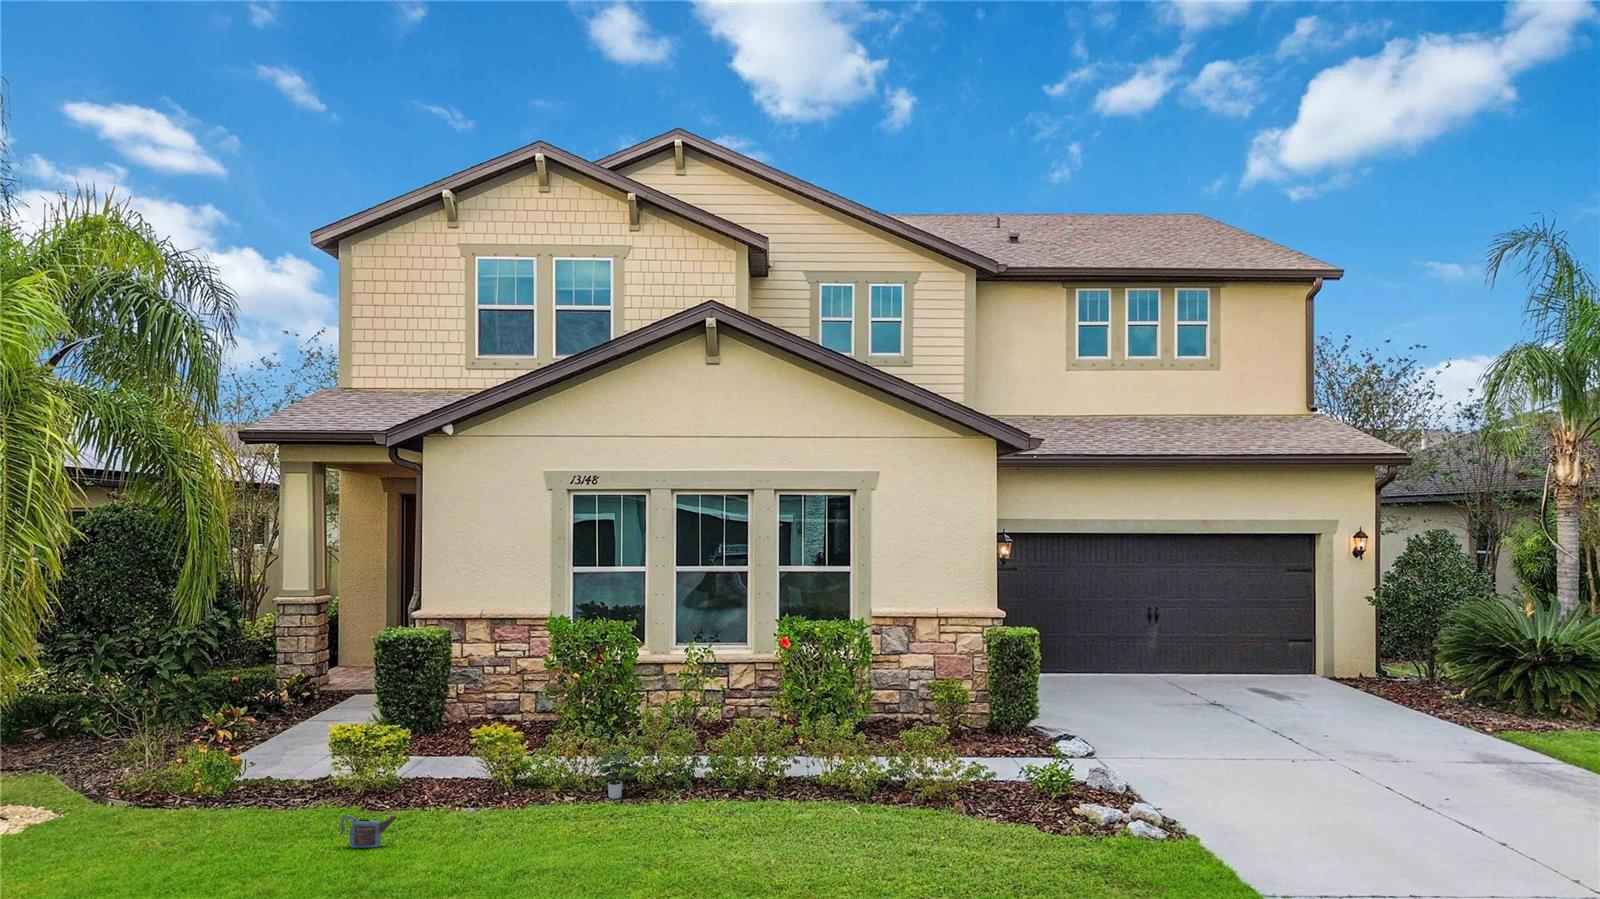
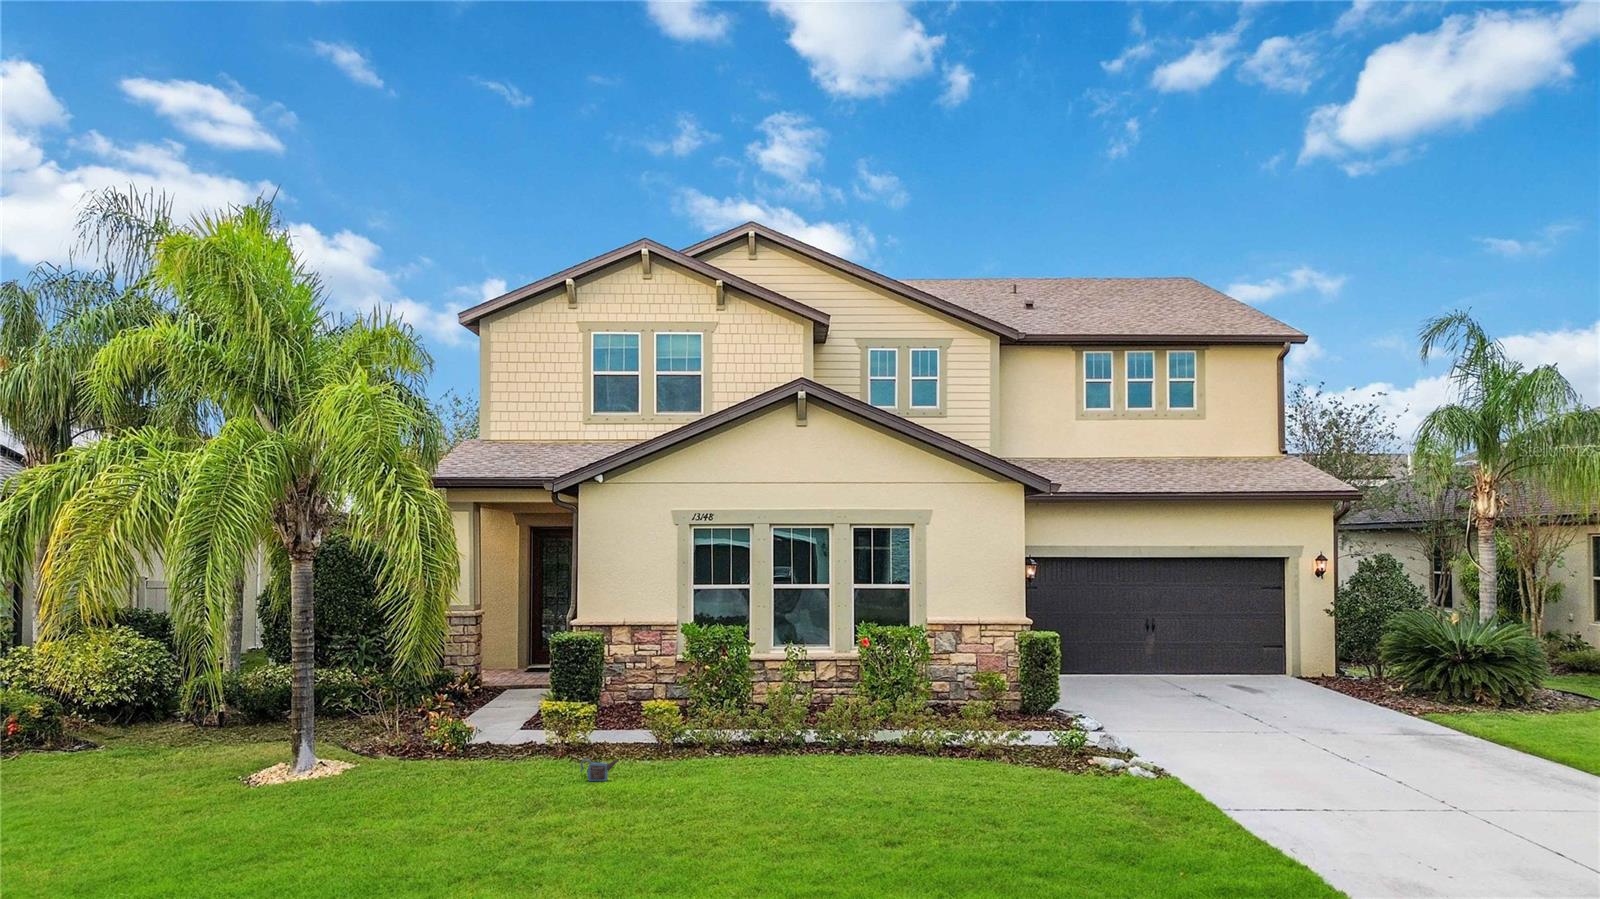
potted plant: present [594,749,638,799] -> none [738,719,770,755]

